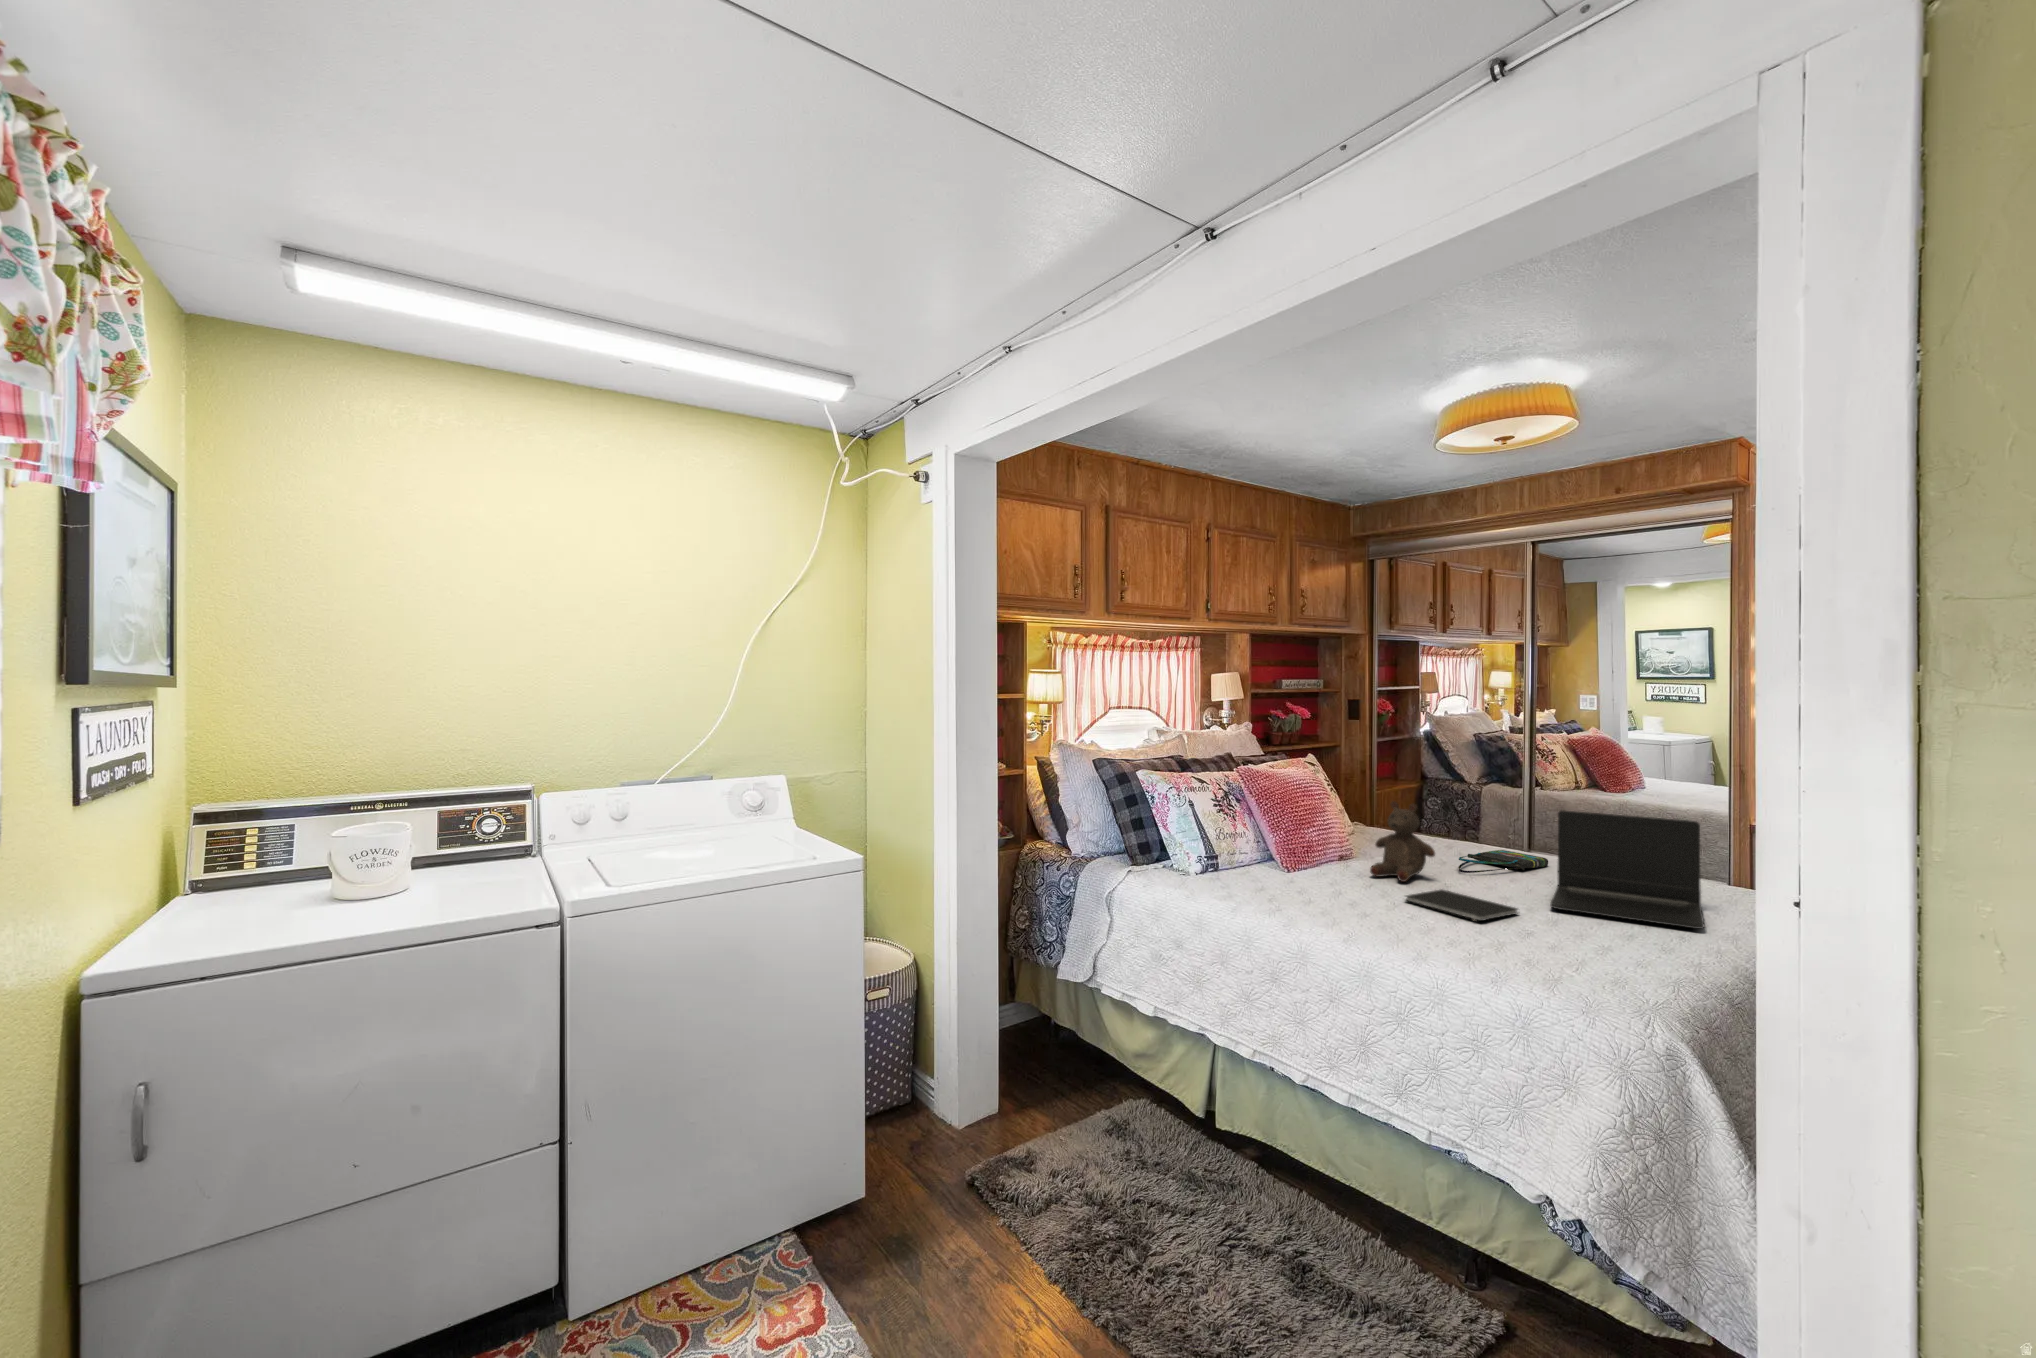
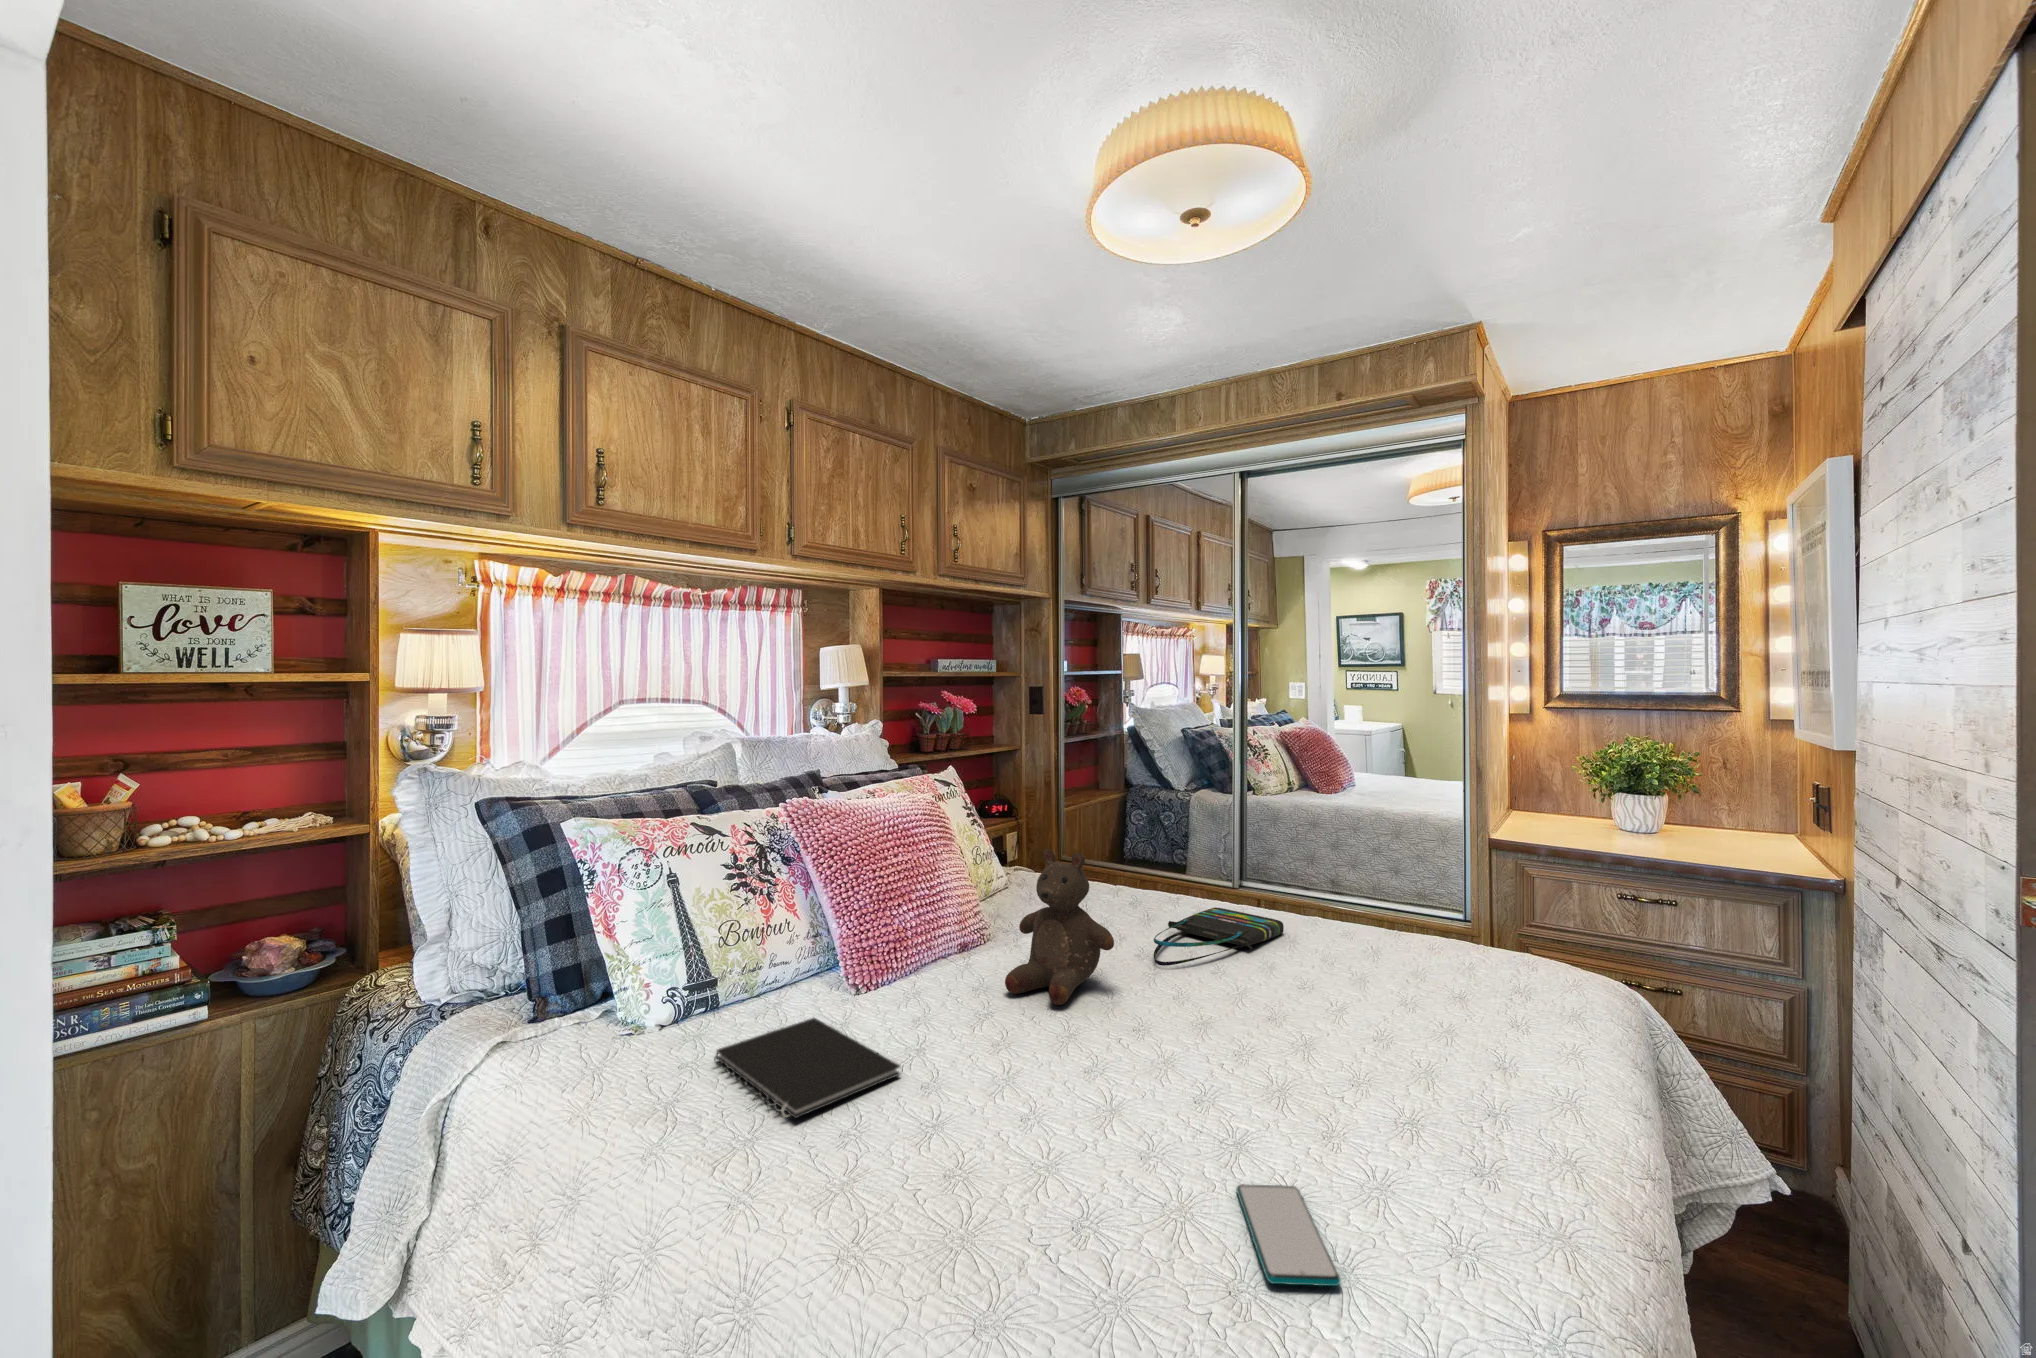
laptop: present [1550,811,1704,929] -> none [1308,854,1585,1096]
notebook: present [1406,890,1518,921] -> present [714,1018,900,1118]
smartphone: none [1502,934,1545,956] -> present [1236,1184,1341,1286]

